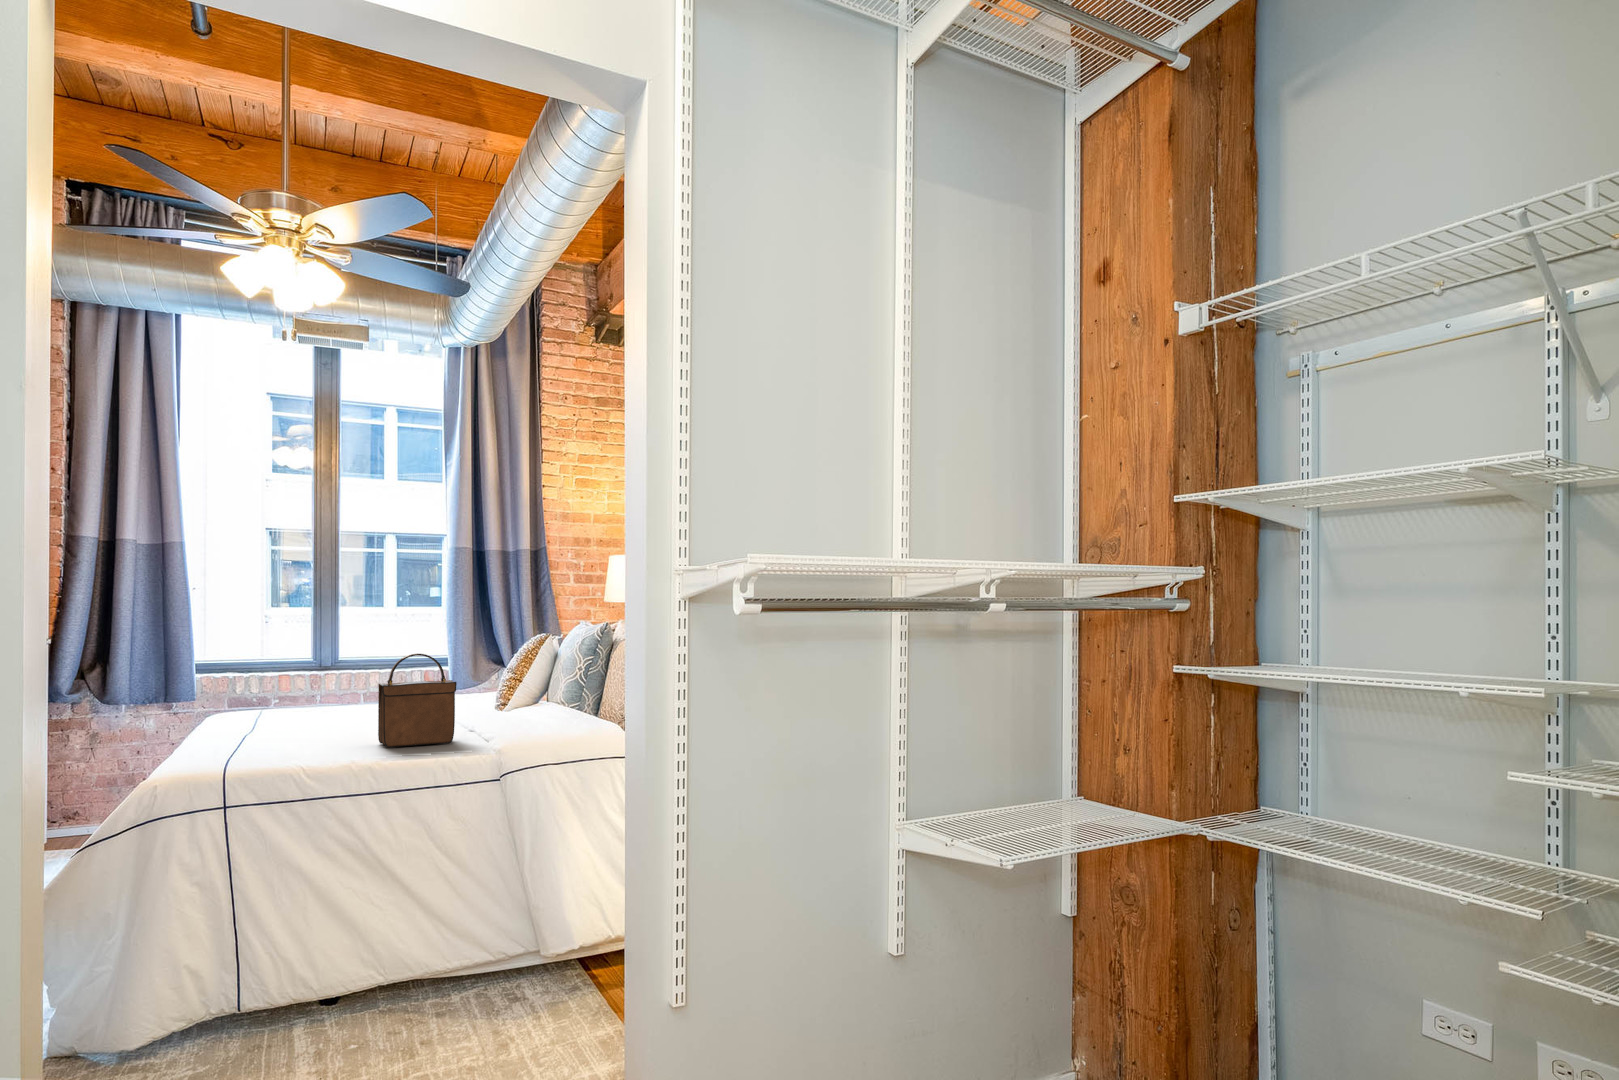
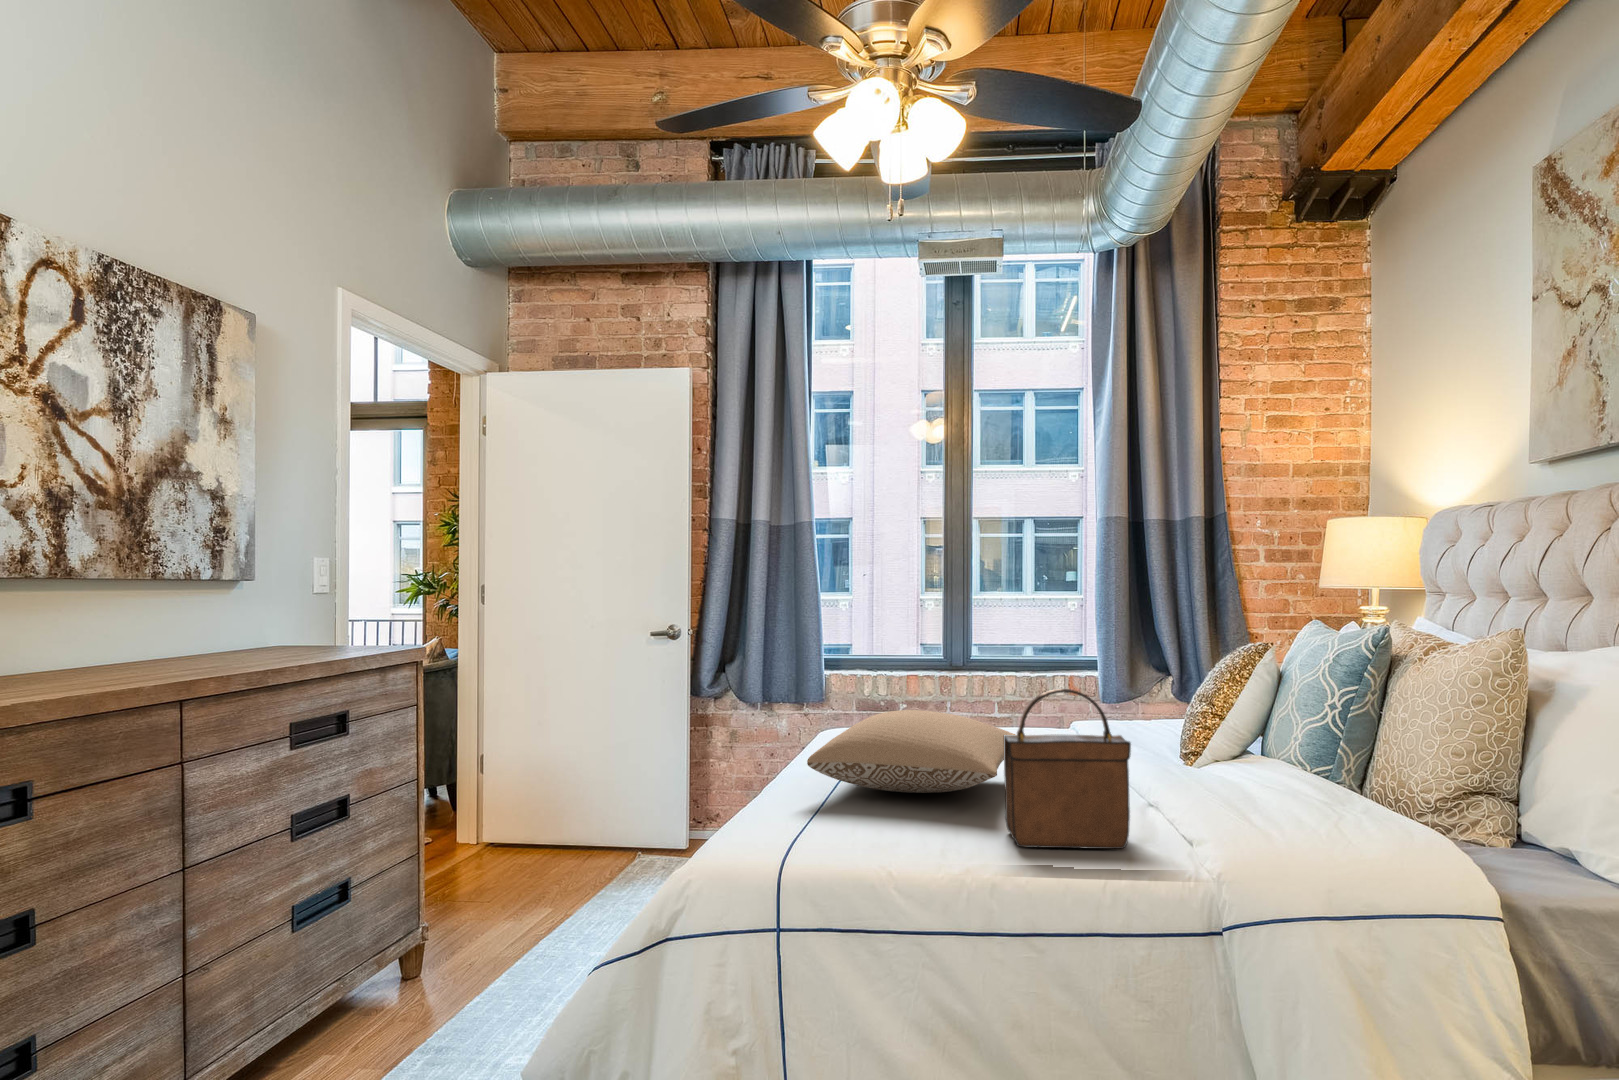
pillow: none [231,681,390,734] -> present [807,710,1016,793]

